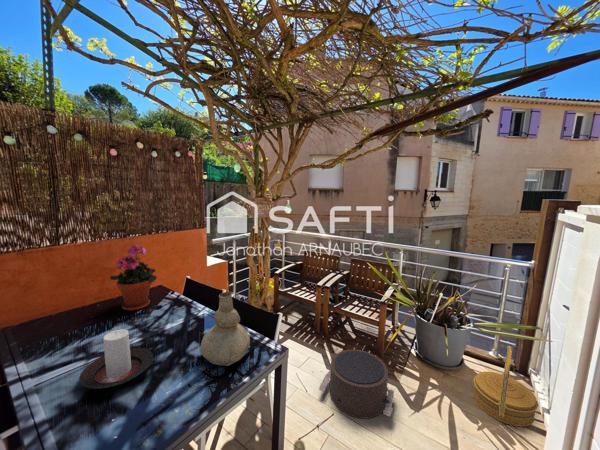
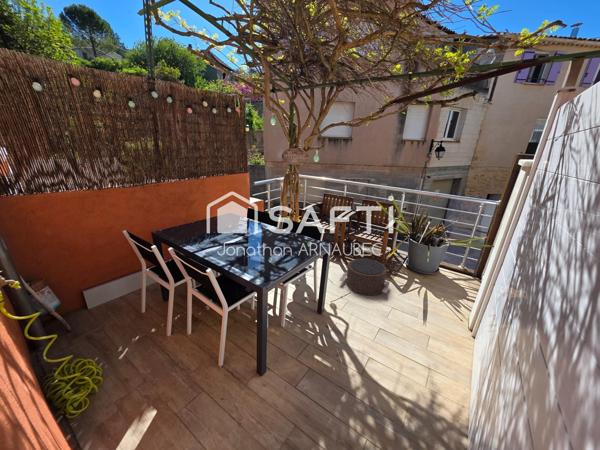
potted plant: present [110,245,157,311] -> none [207,180,235,224]
vase: present [201,292,250,366] -> none [281,207,308,247]
candle holder: present [79,329,153,389] -> none [224,225,258,252]
woven basket: present [473,346,538,427] -> none [443,255,482,301]

